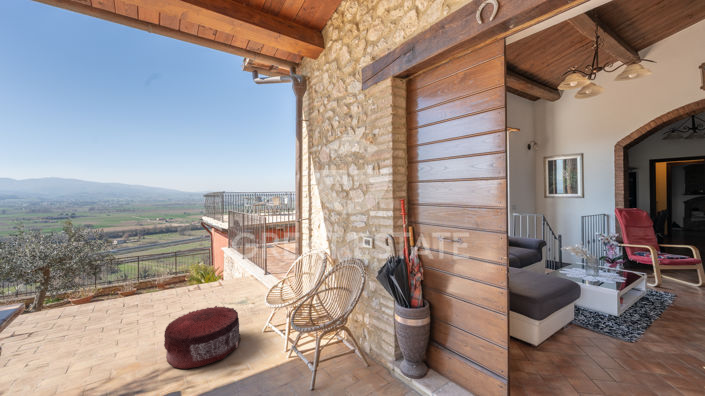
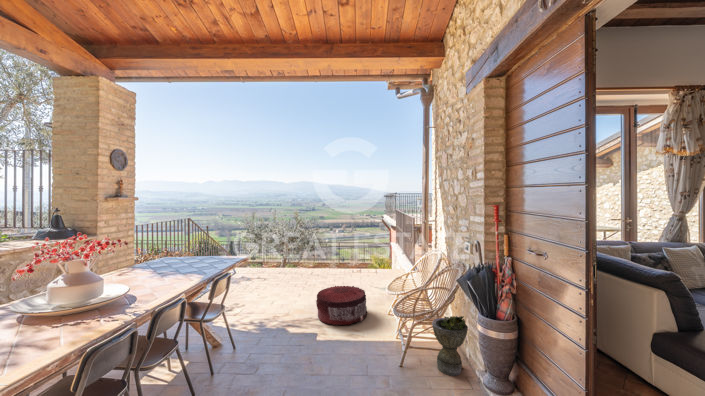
planter: none [340,311,375,377] -> present [432,316,468,376]

